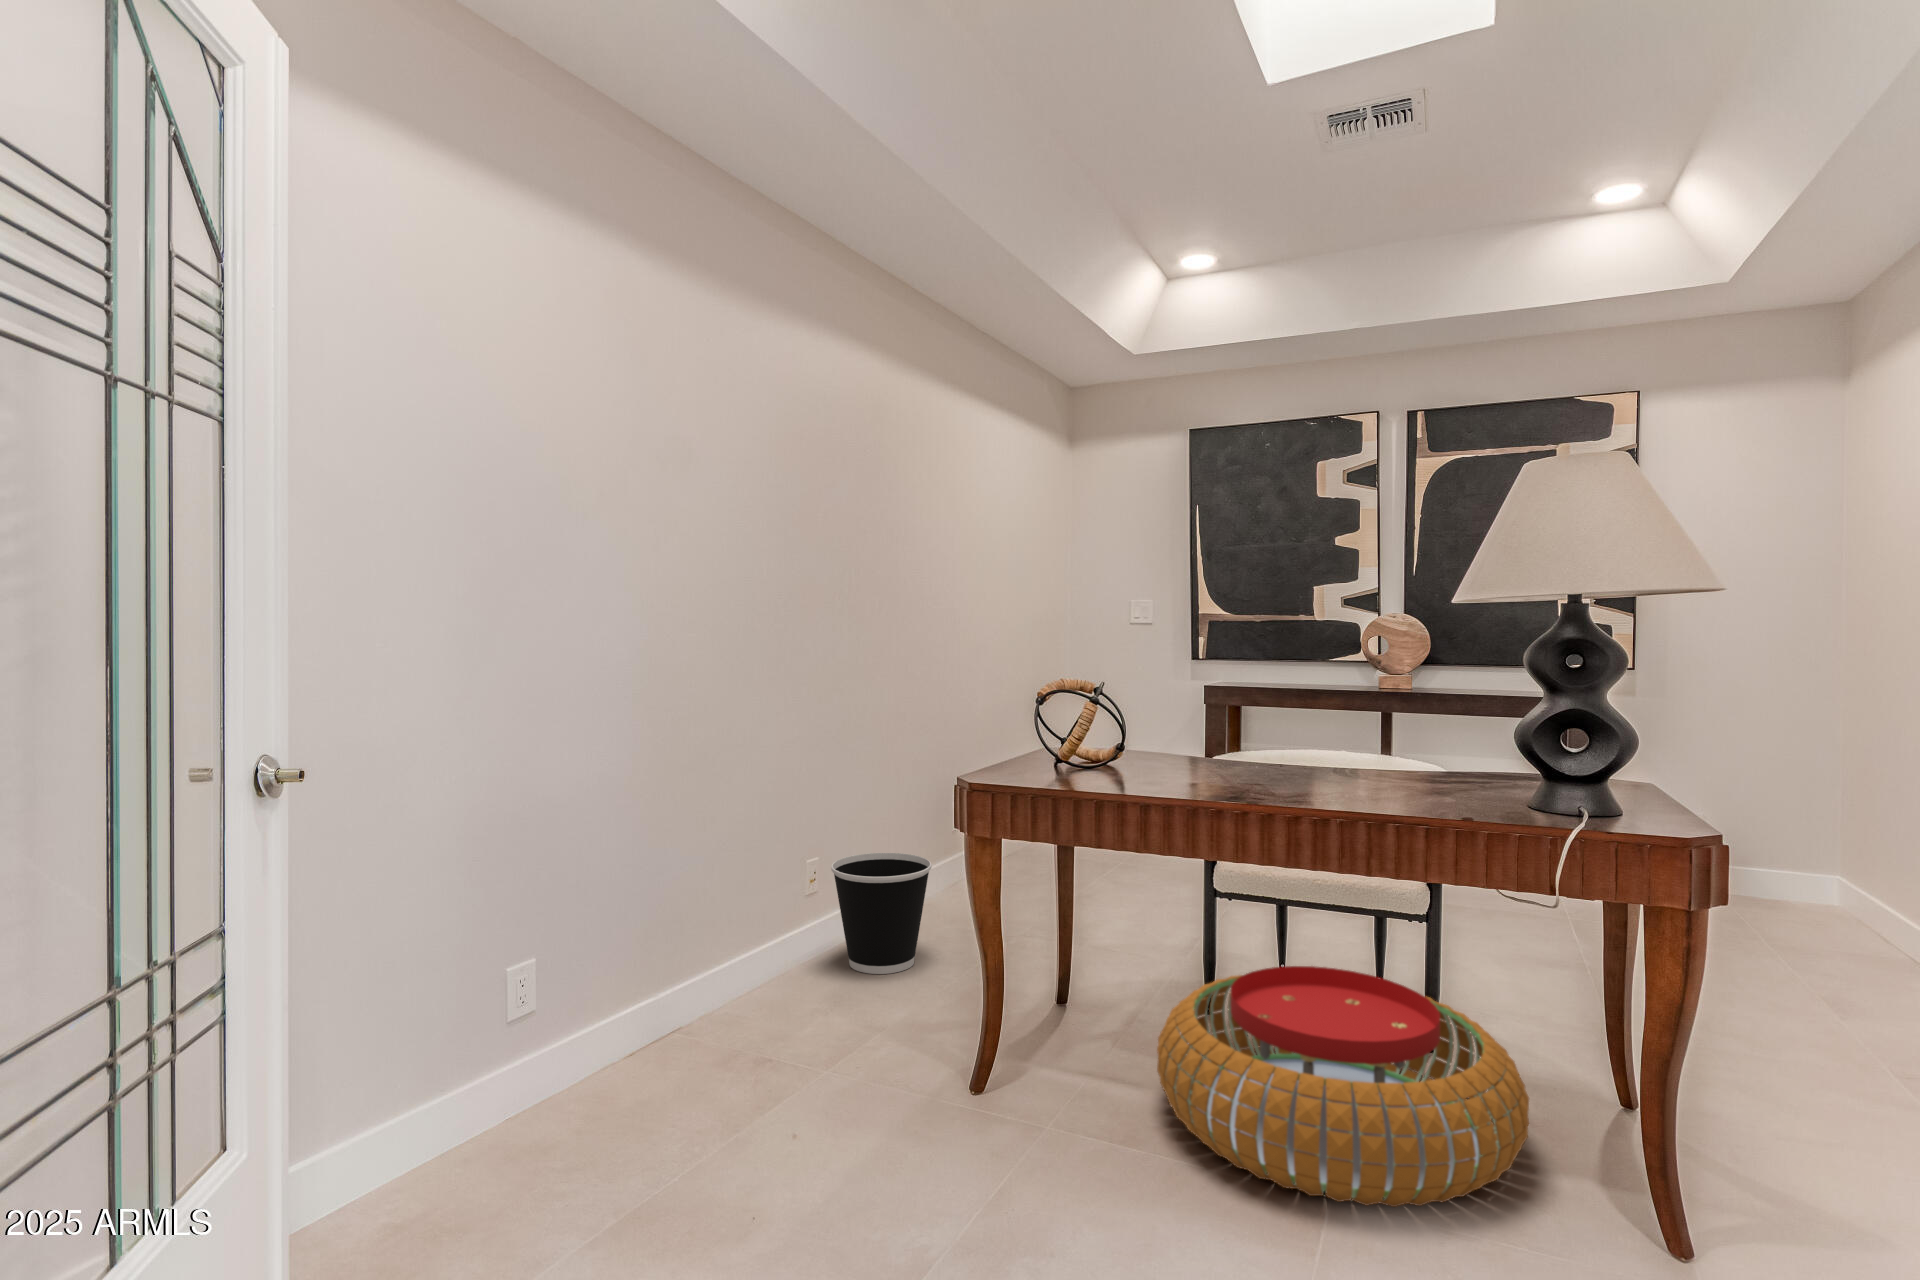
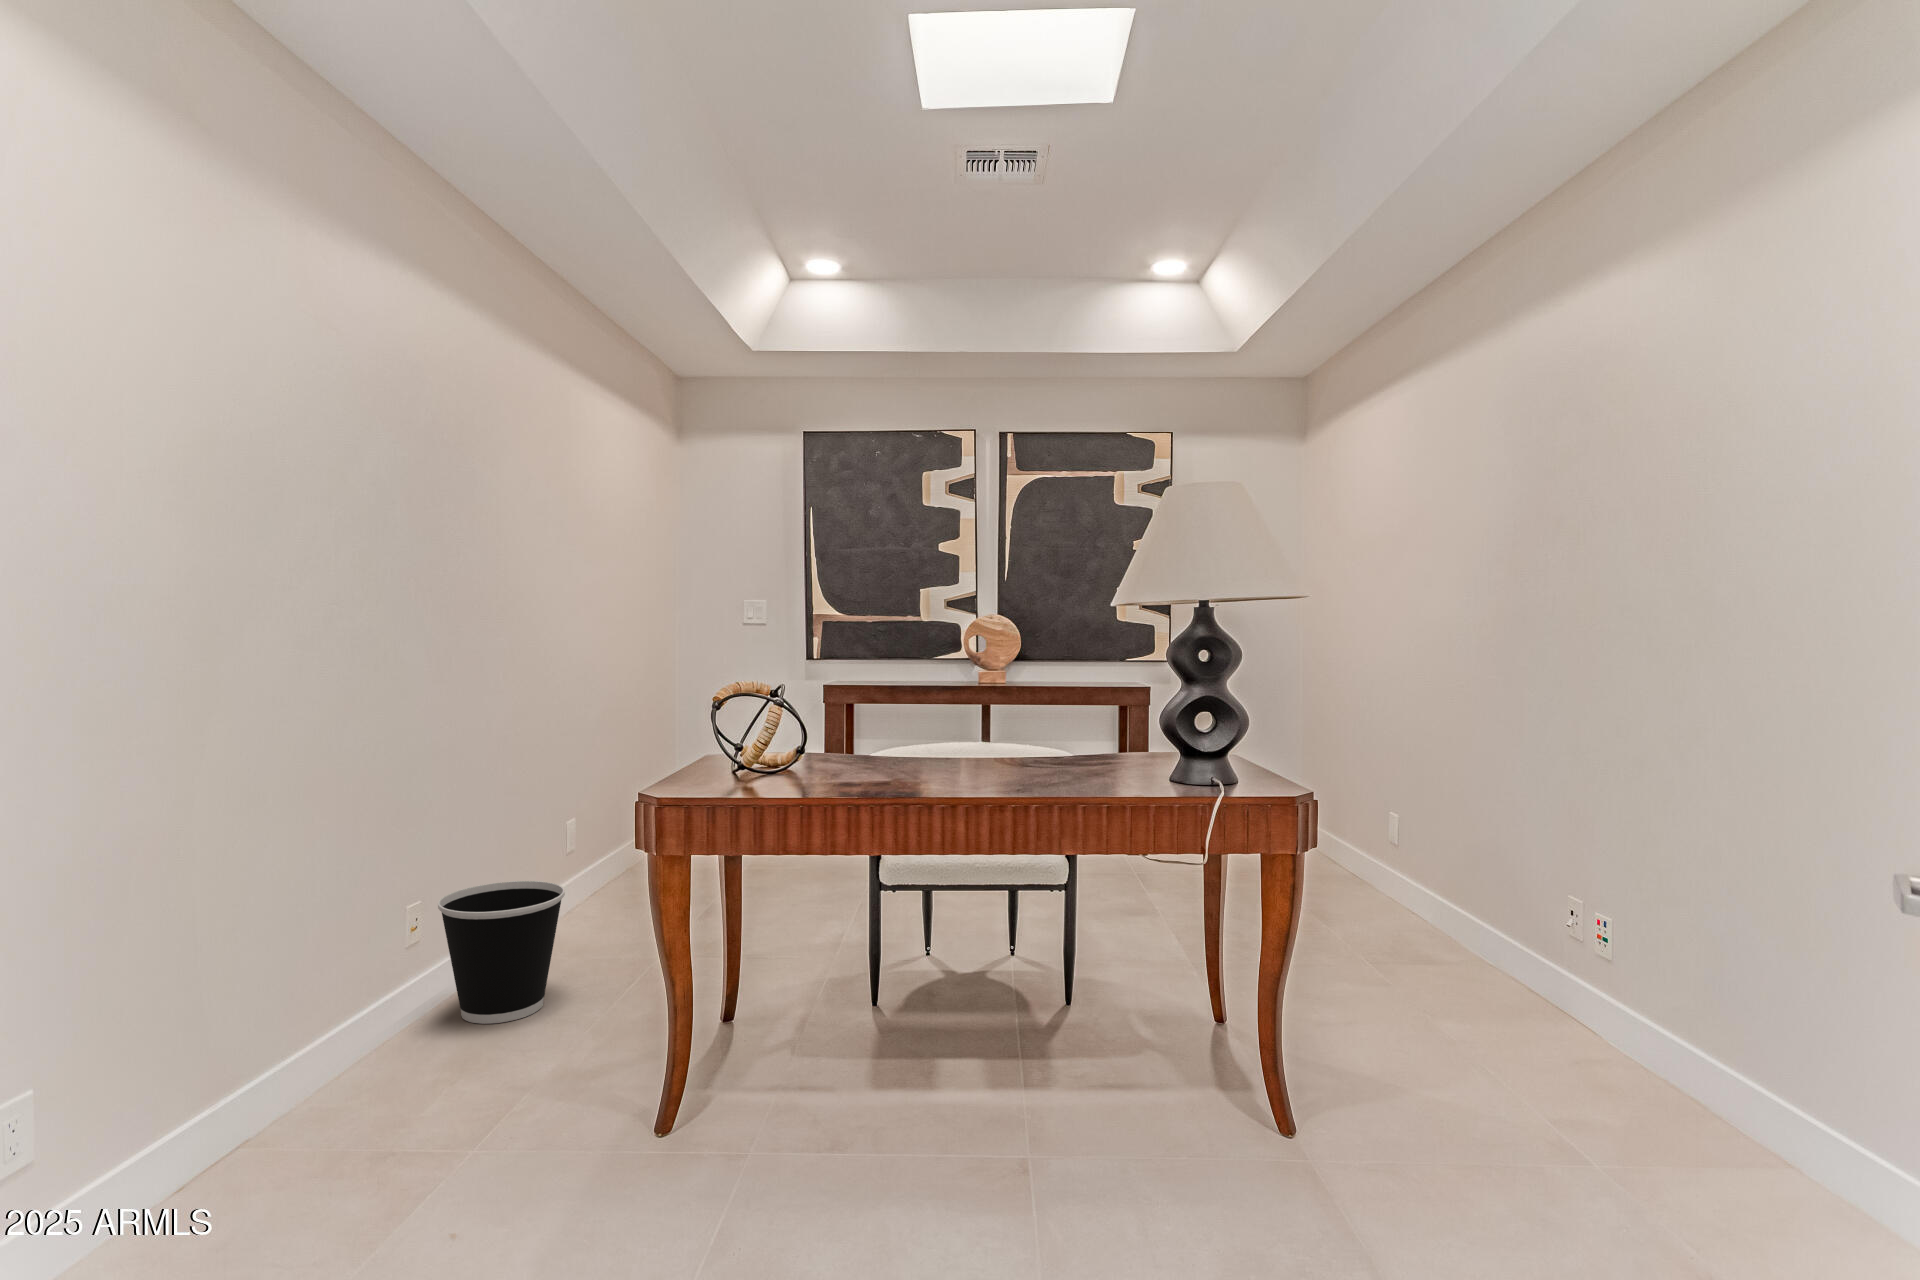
pouf: present [1157,966,1529,1207] -> none [850,944,1172,1158]

